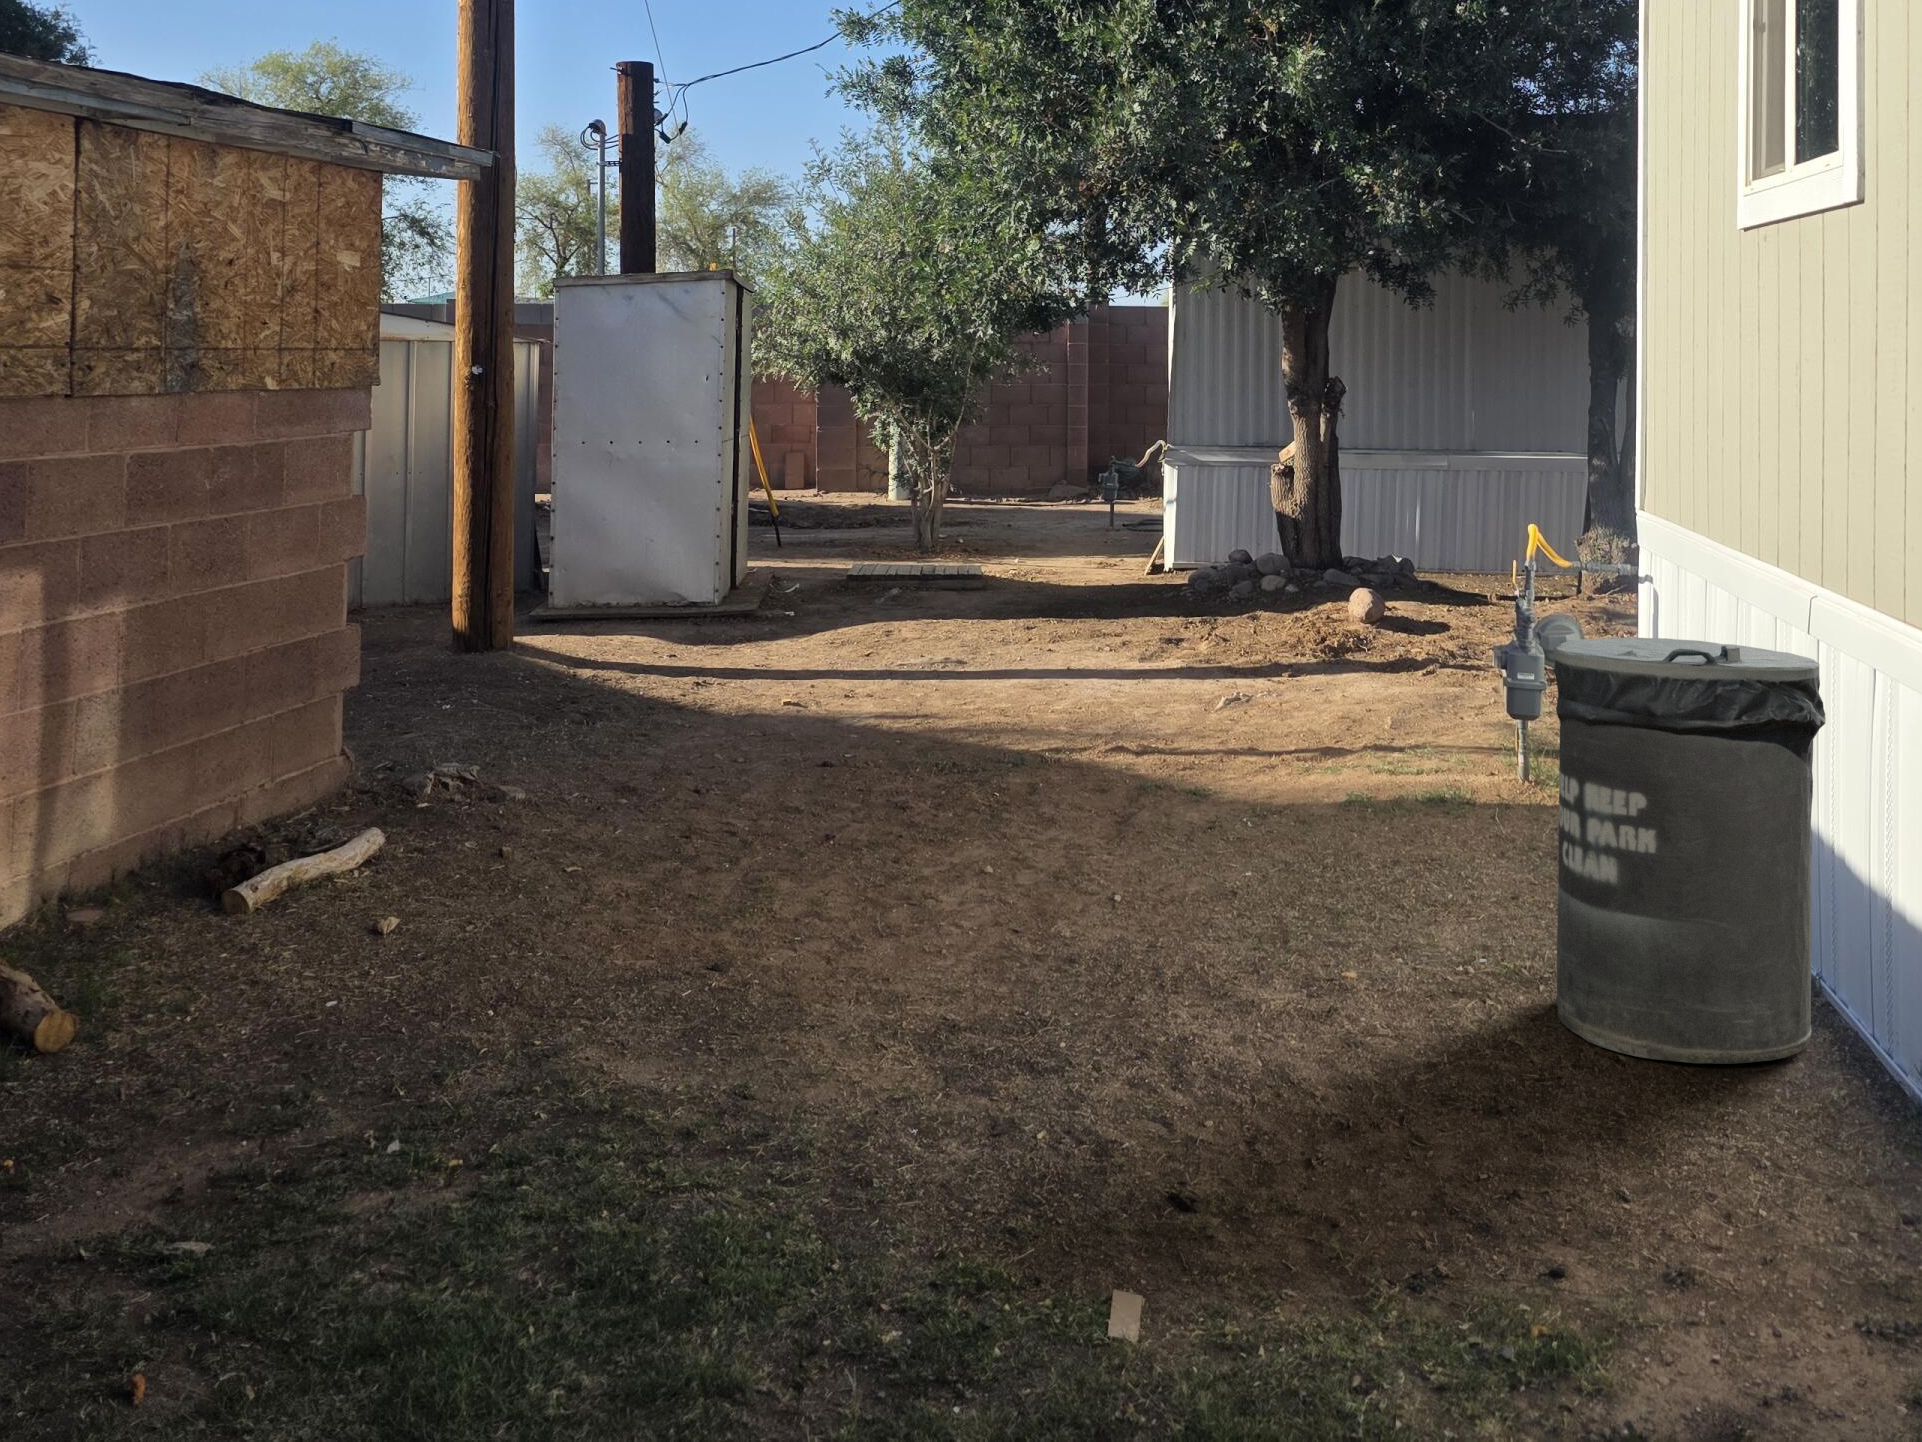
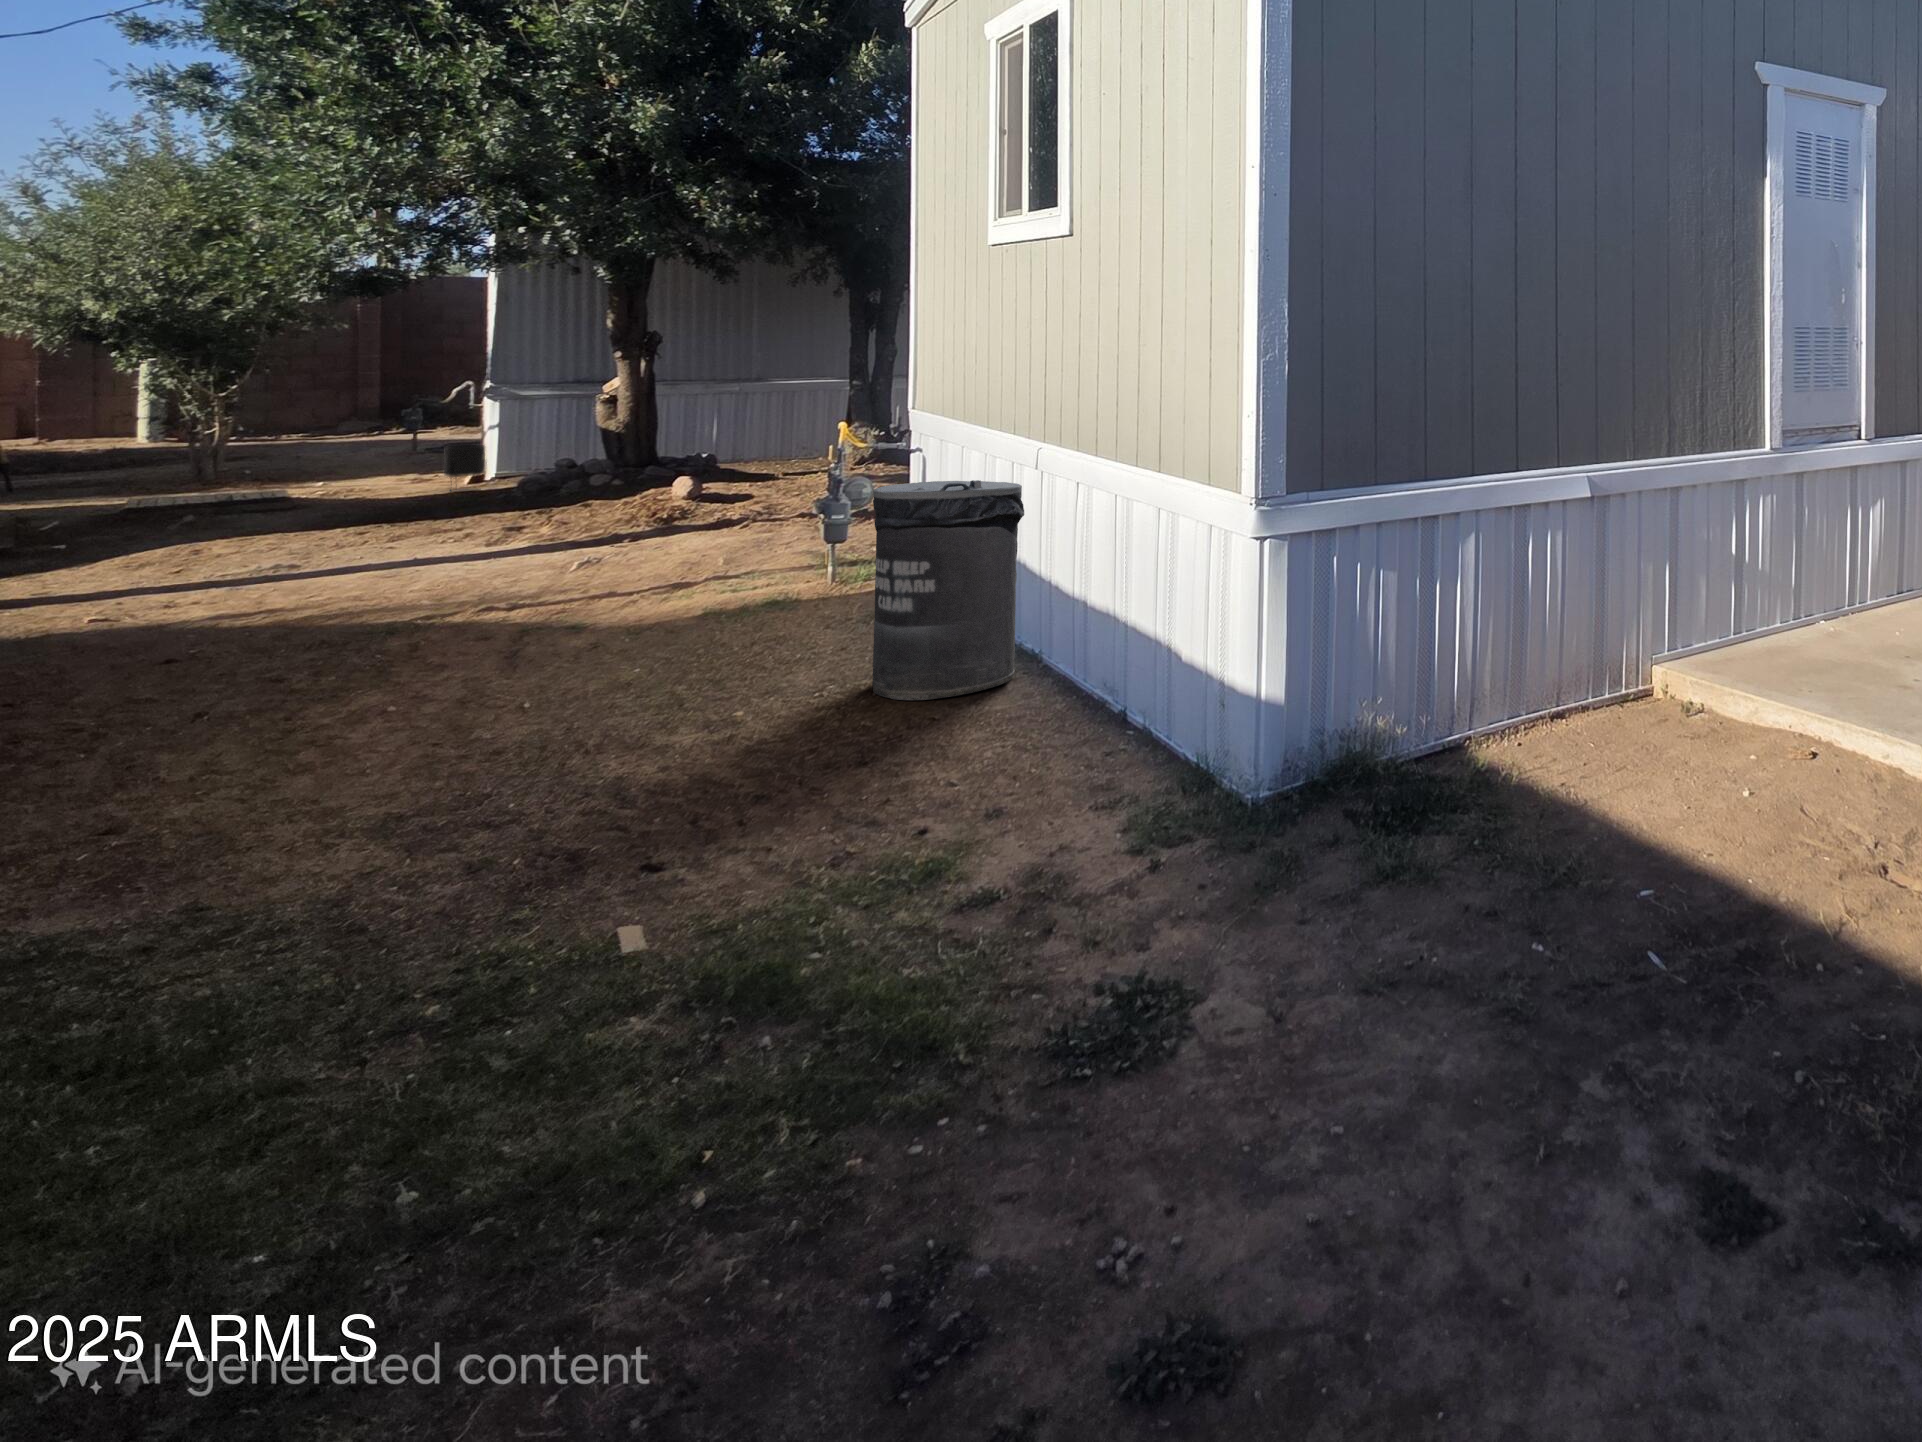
planter: none [1125,520,1165,579] -> present [444,445,486,482]

